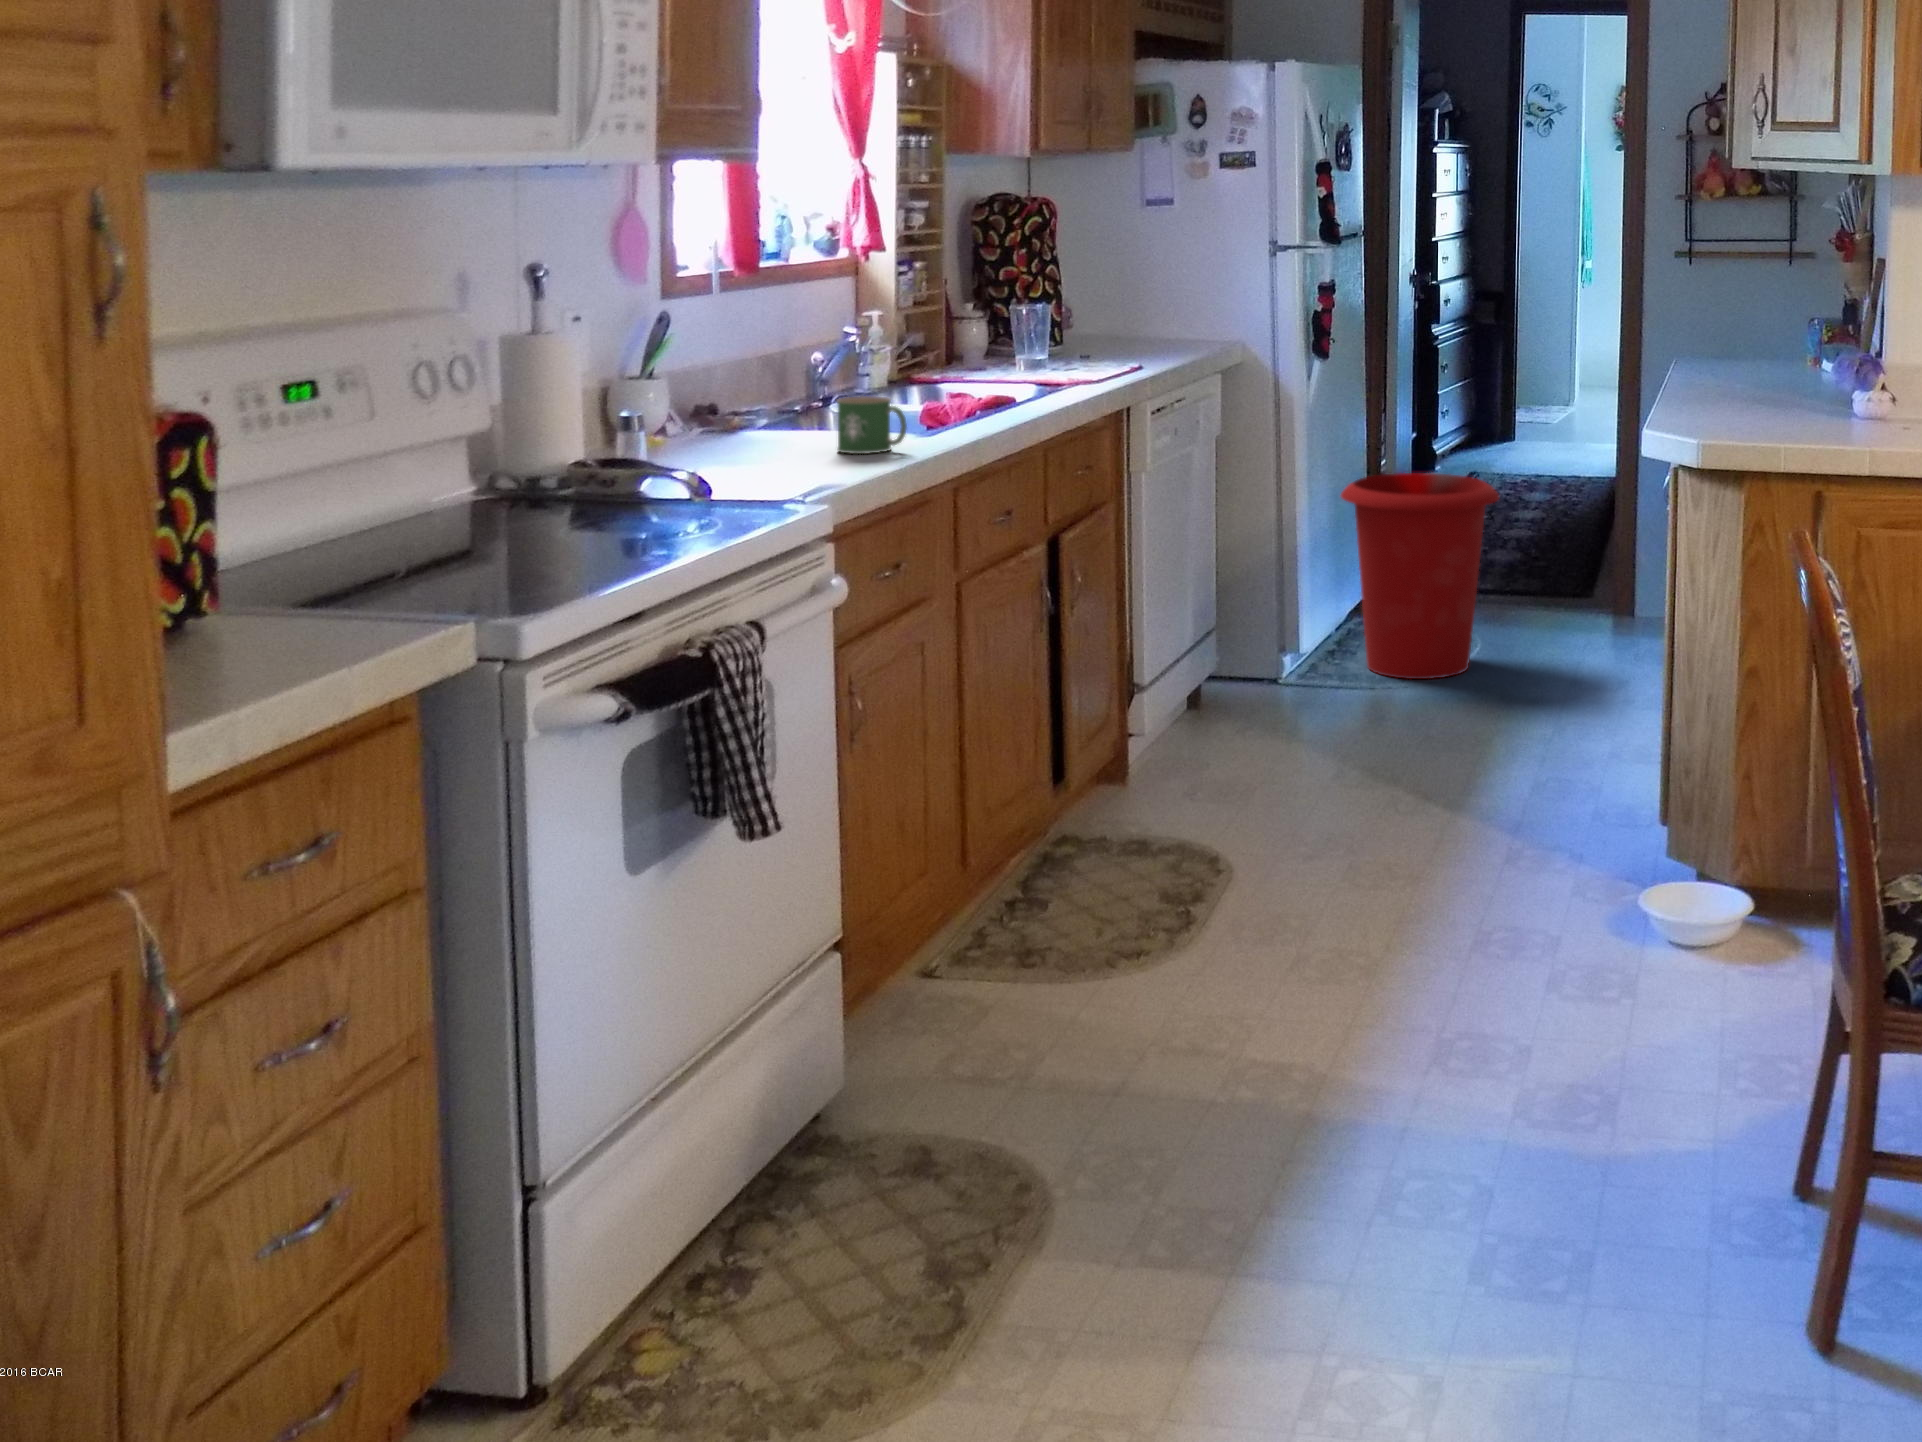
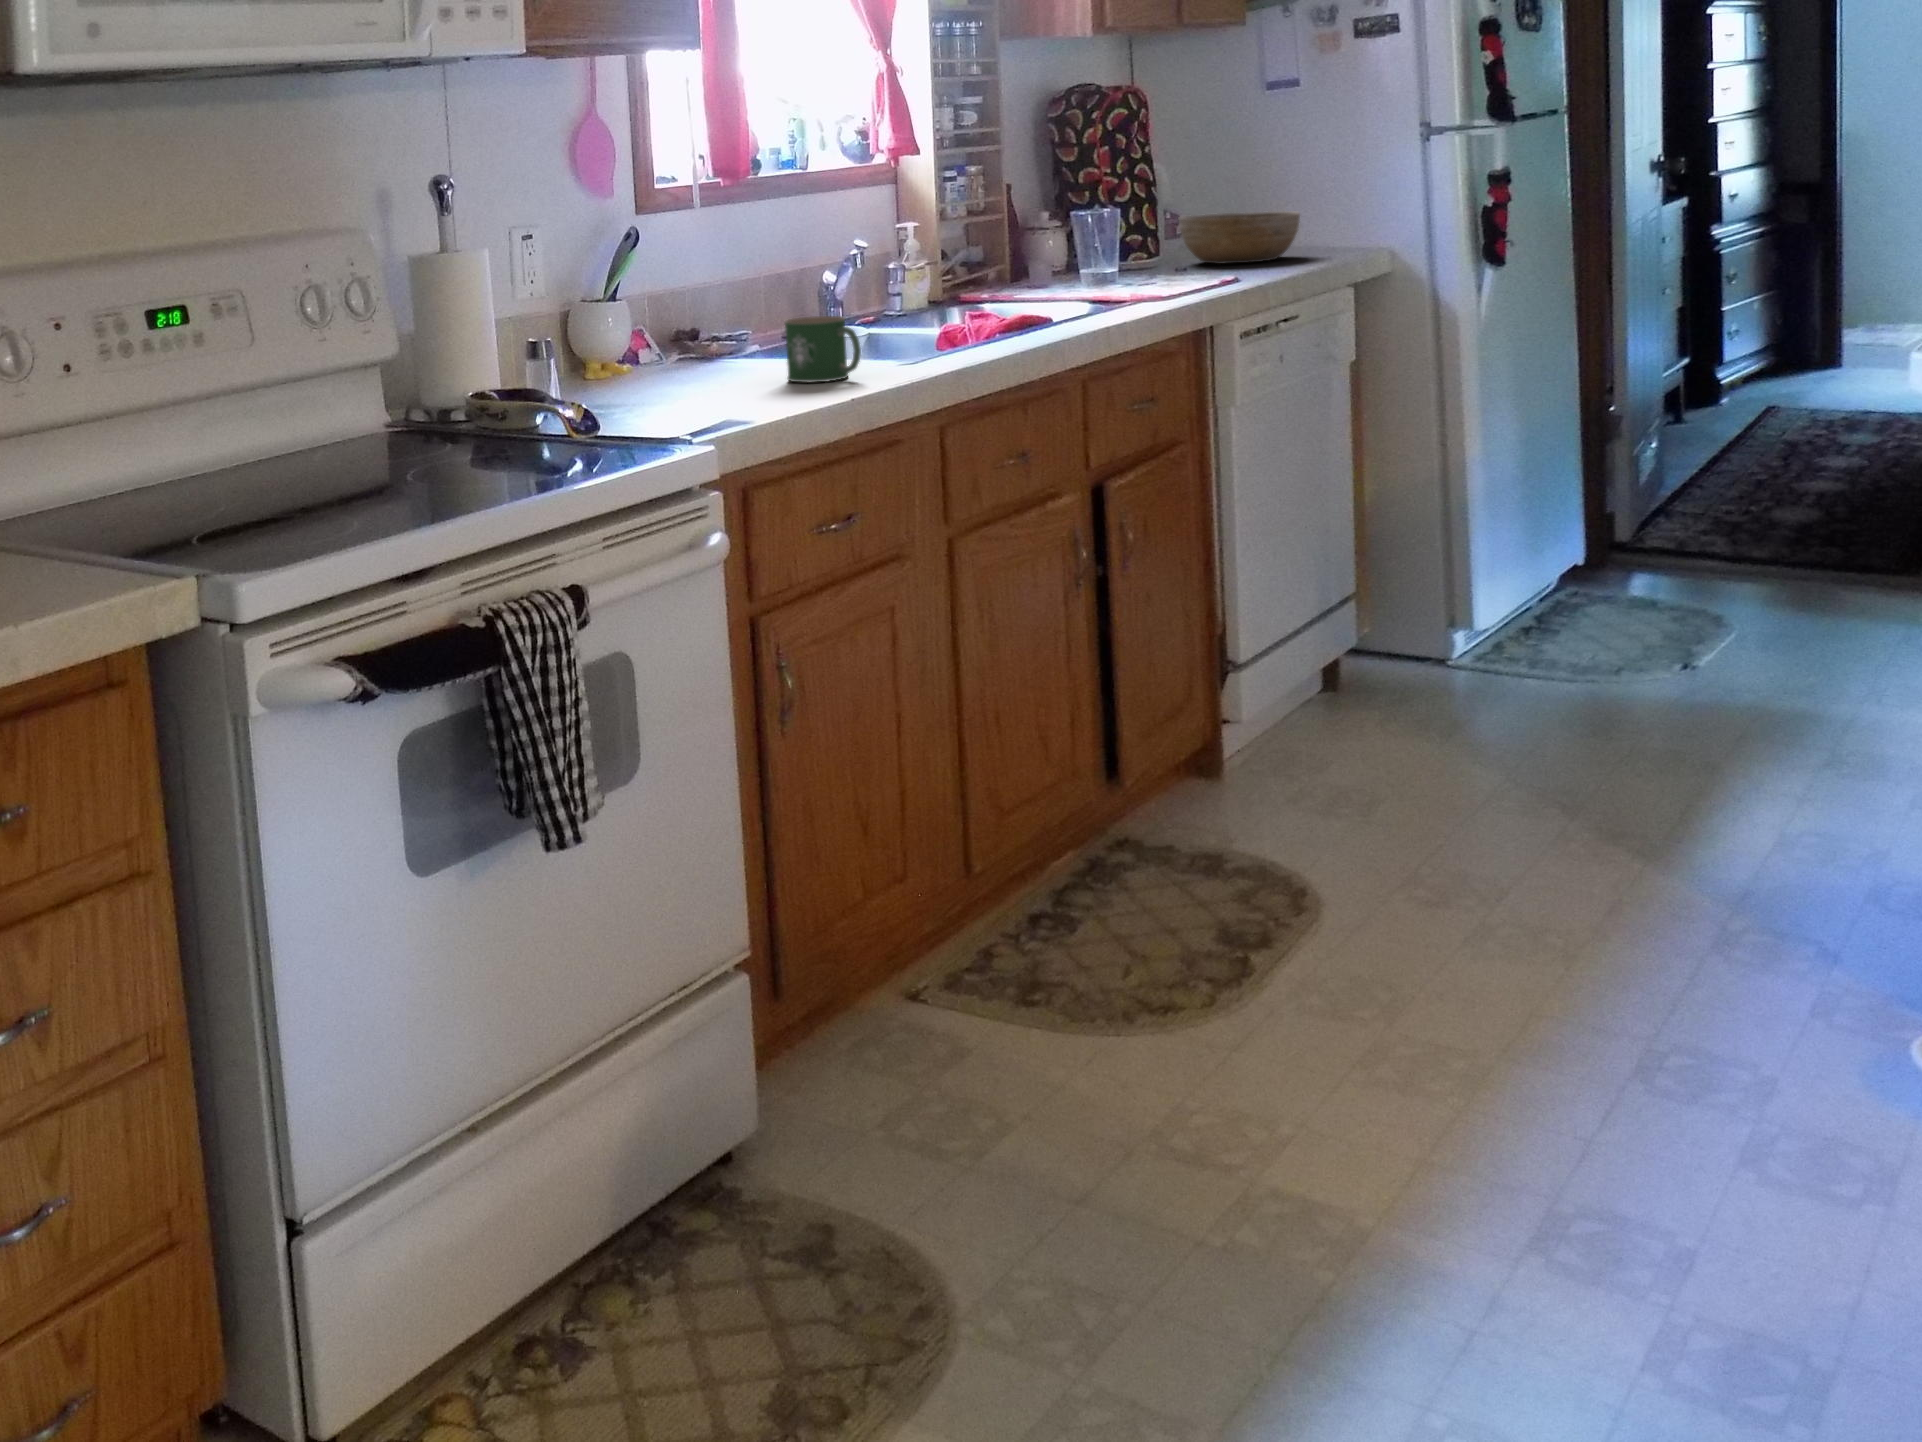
bowl: none [1083,309,1182,353] -> present [1179,211,1300,264]
waste bin: present [1341,473,1499,679] -> none [1527,409,1761,676]

